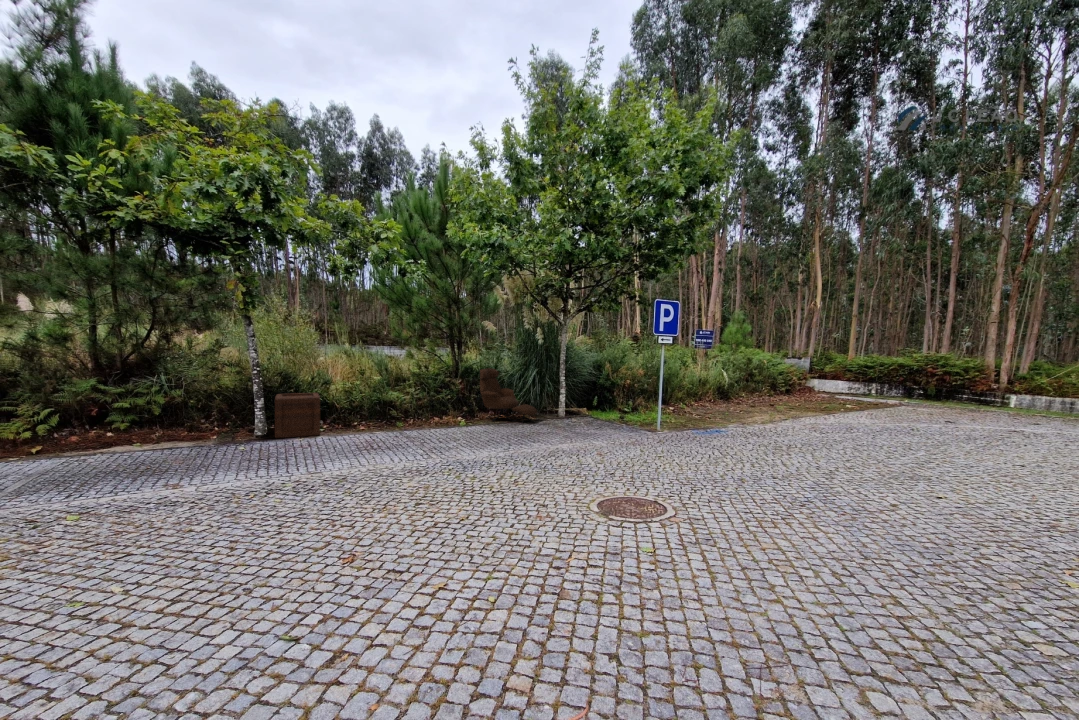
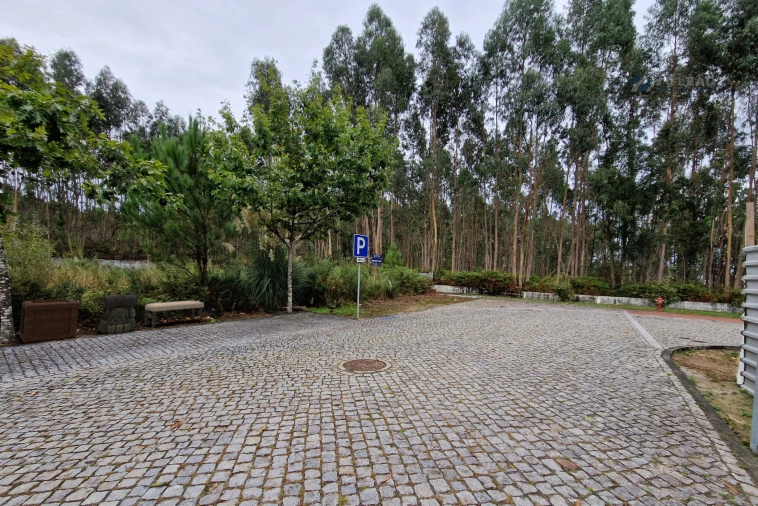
lounge chair: present [480,368,537,423] -> none [227,278,273,319]
backpack: none [341,389,377,433] -> present [98,295,136,334]
bench: none [388,397,451,428] -> present [145,301,204,327]

